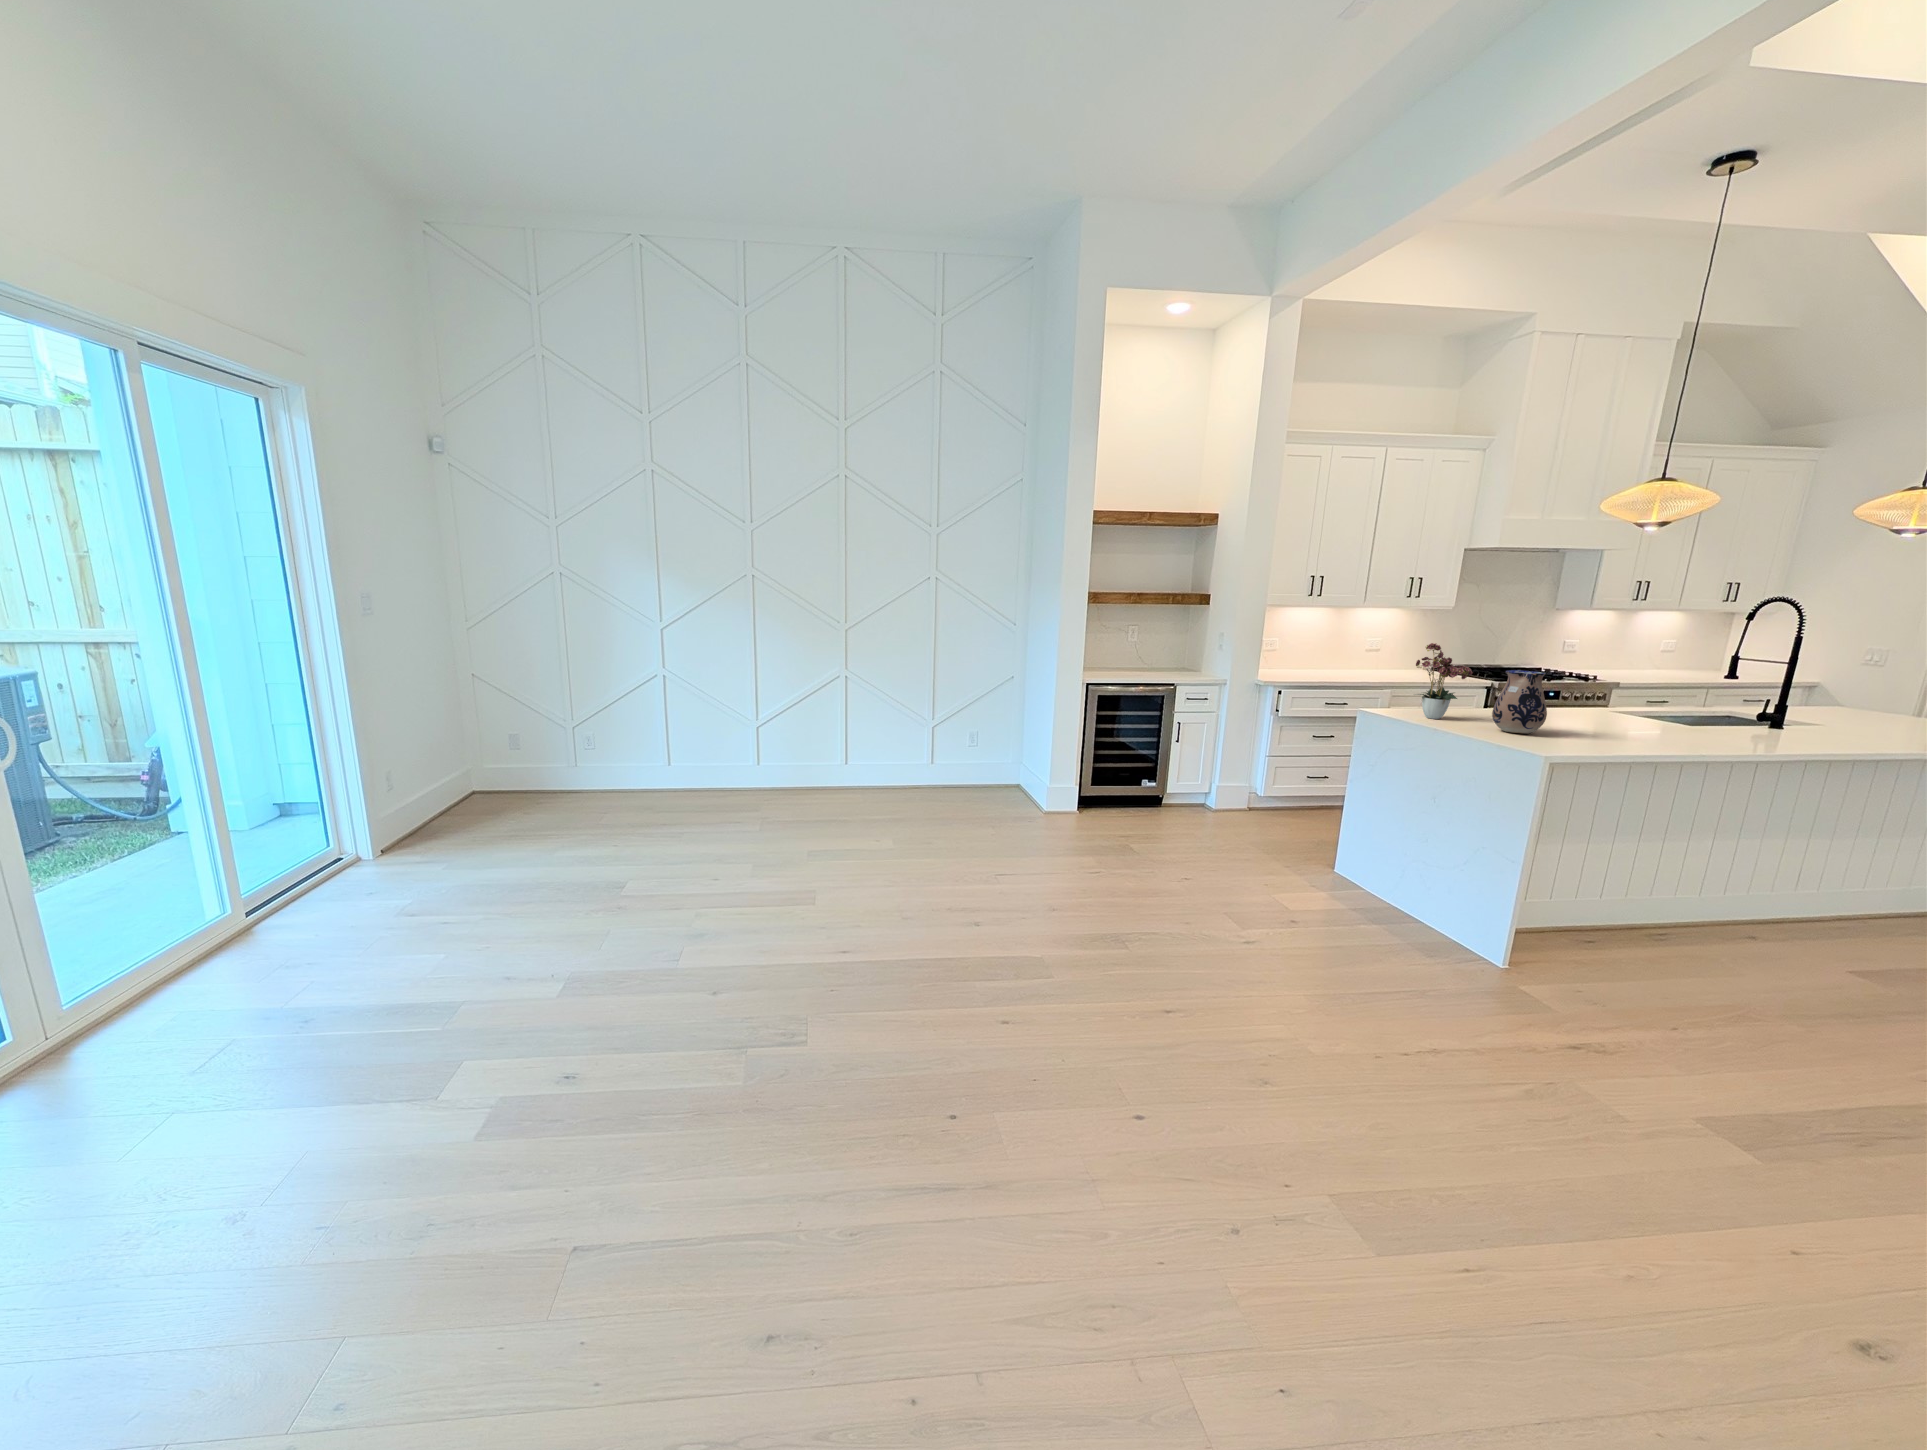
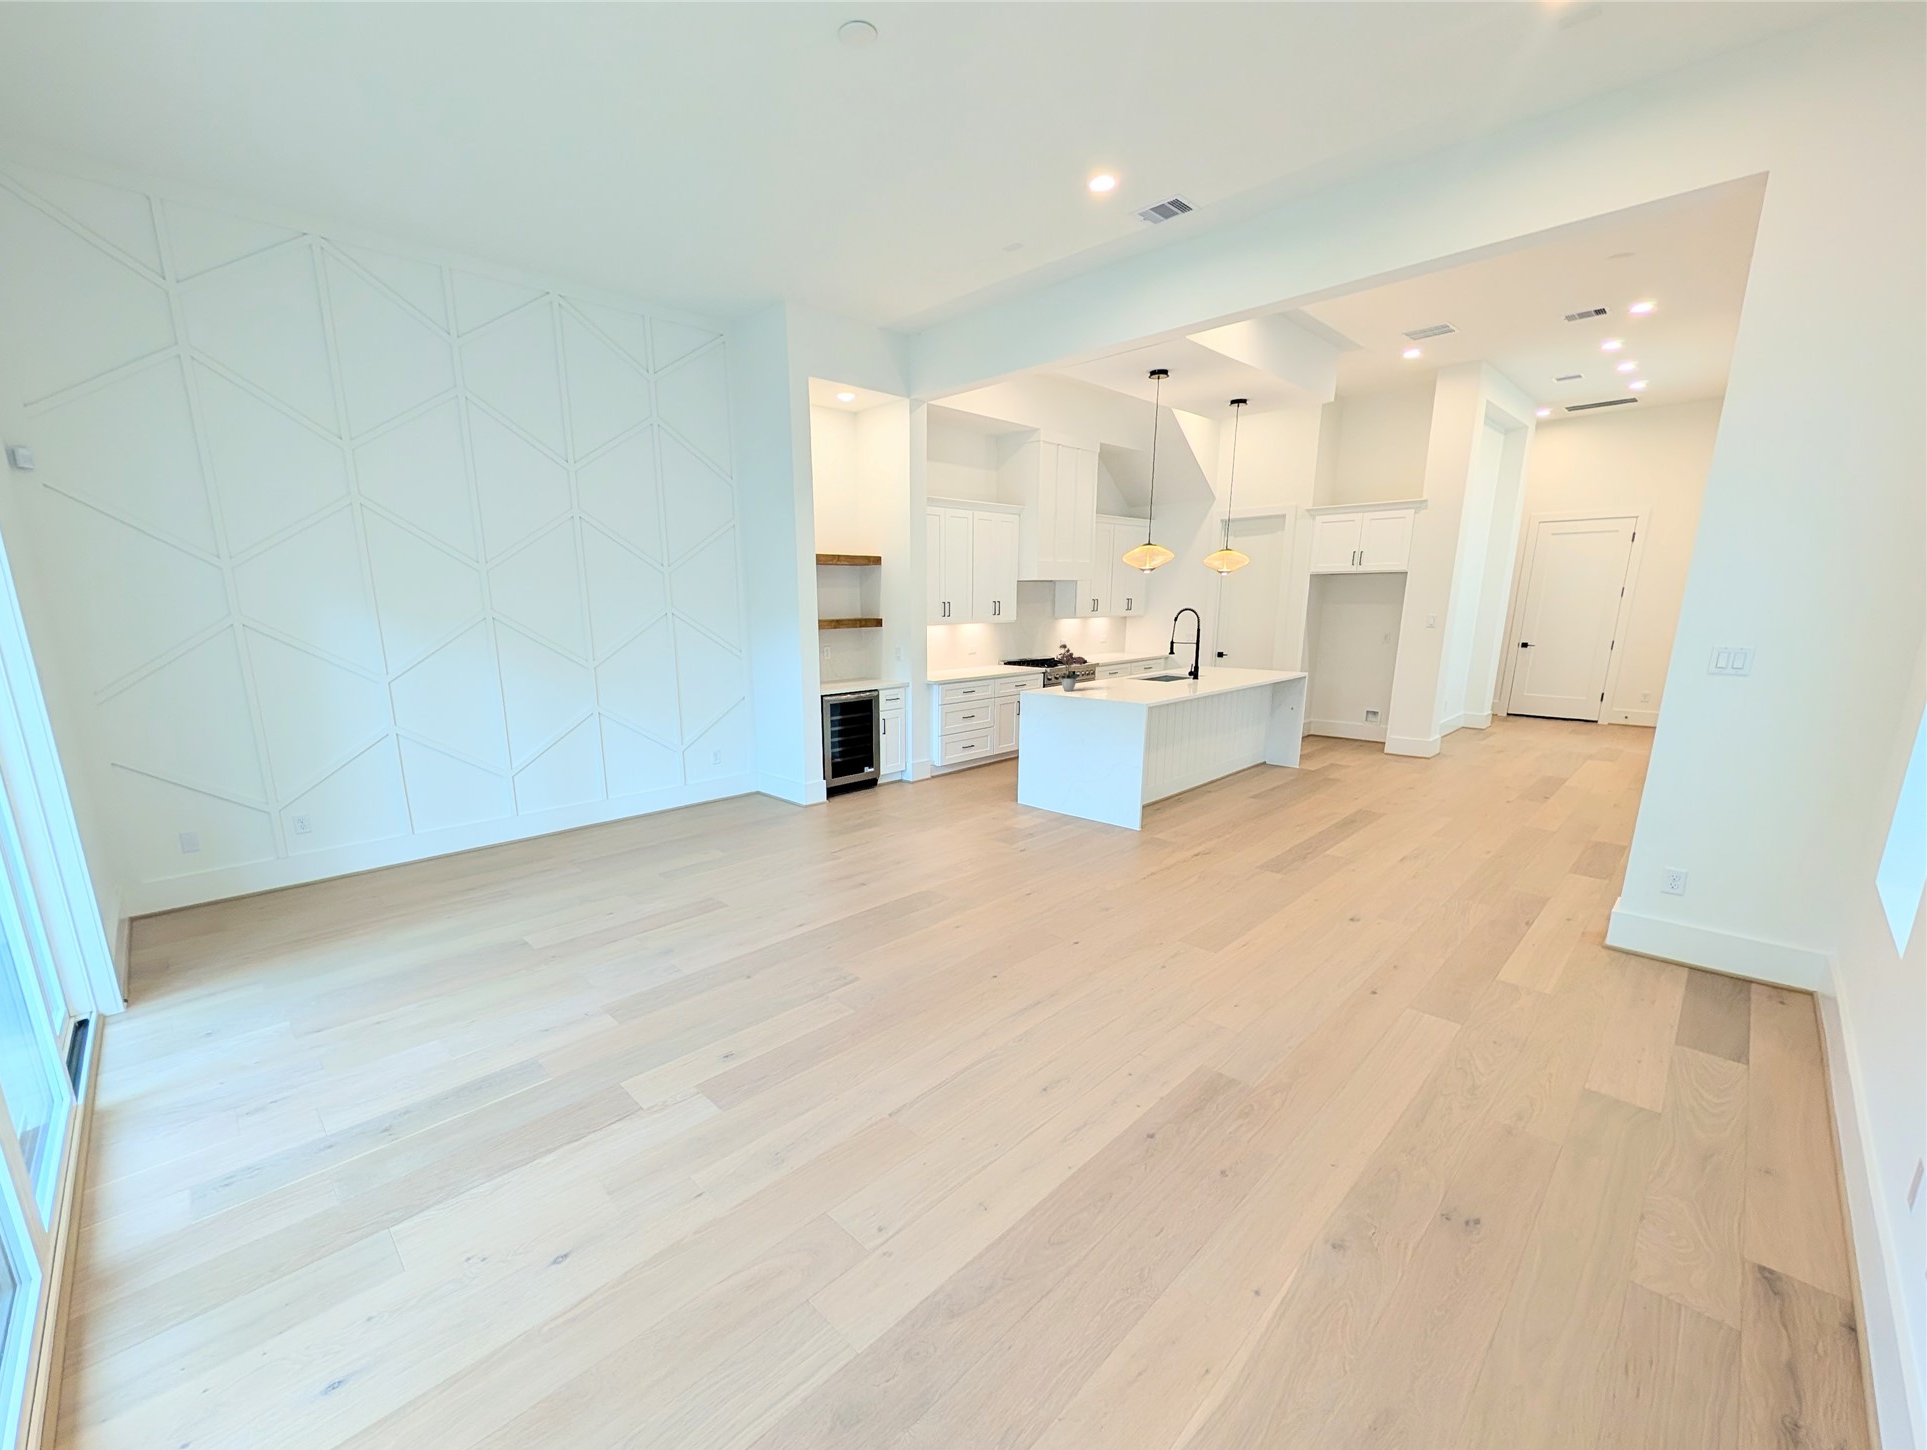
ceramic pitcher: present [1492,670,1547,734] -> none [1102,657,1128,693]

